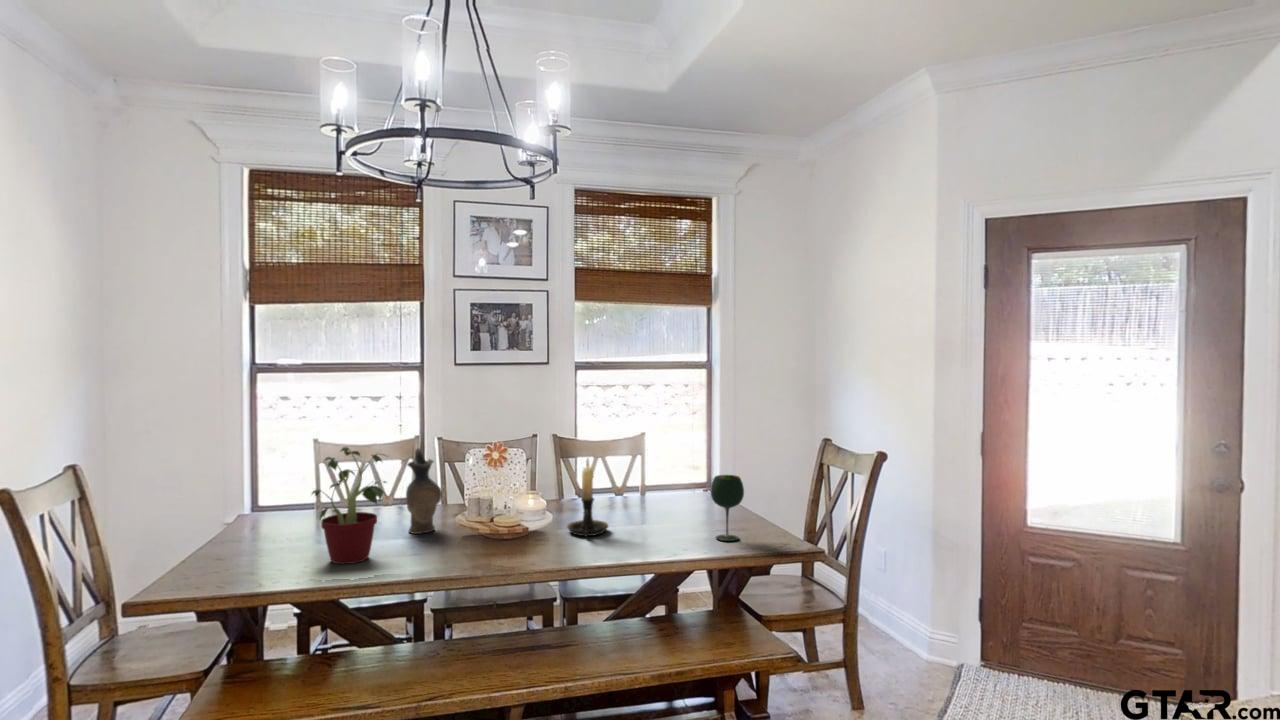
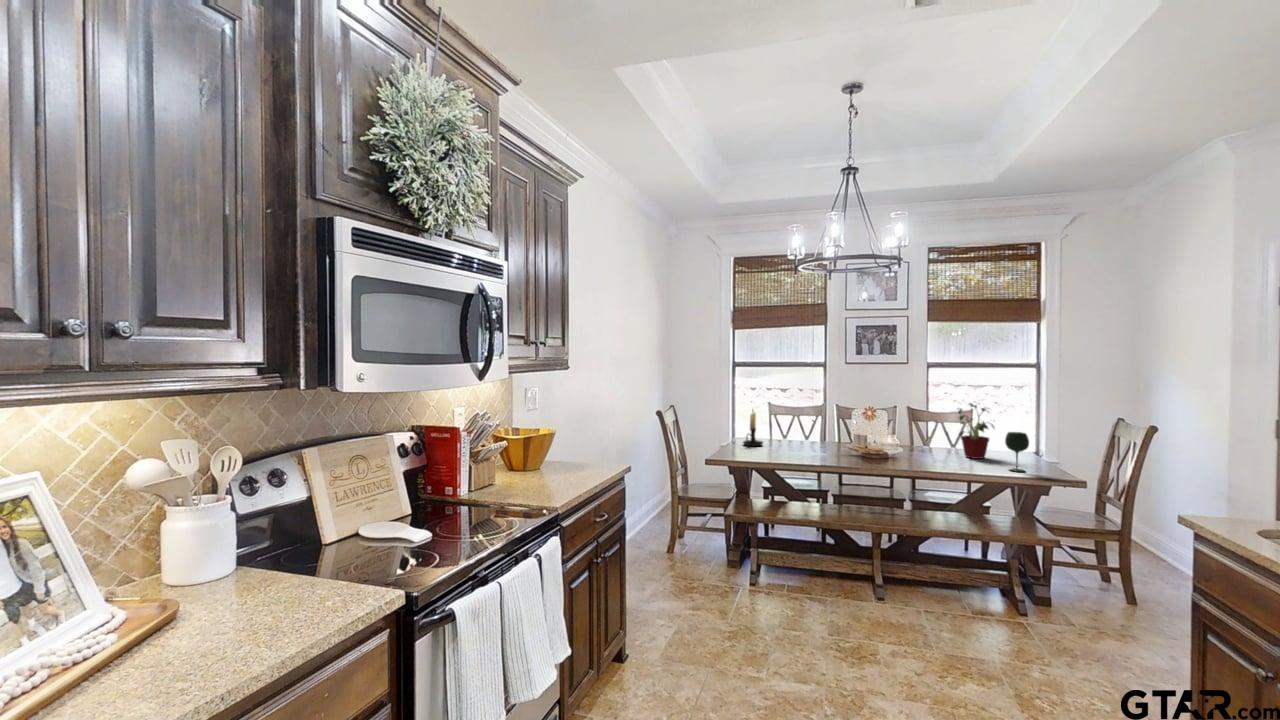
potted plant: present [312,447,386,564] -> present [958,403,994,459]
ceramic pitcher: present [406,448,442,534] -> none [820,407,839,451]
candle holder: present [567,458,608,537] -> present [743,409,763,446]

